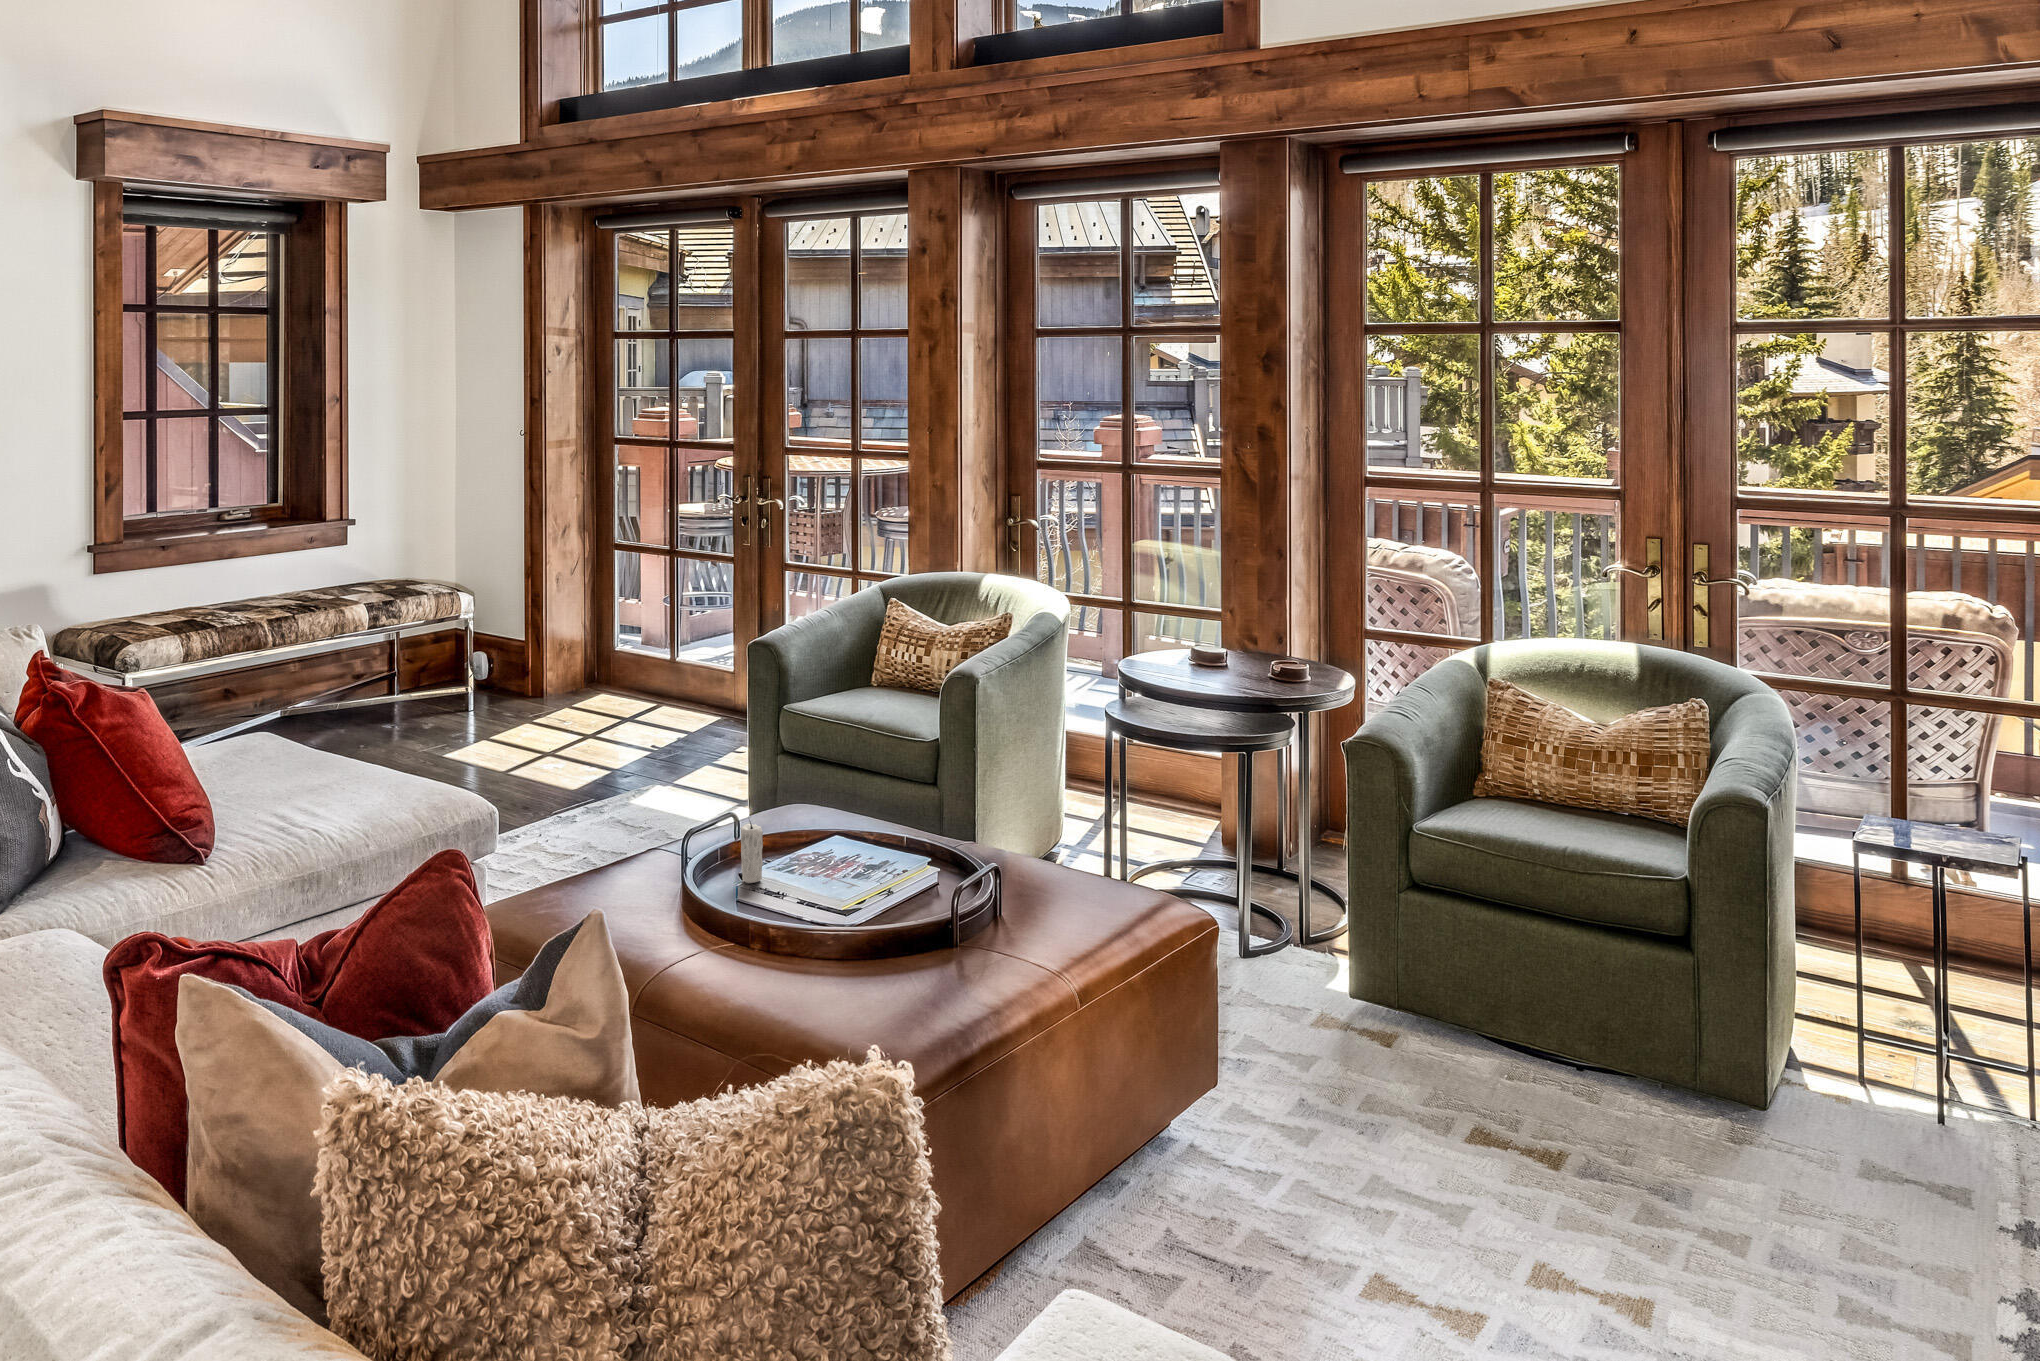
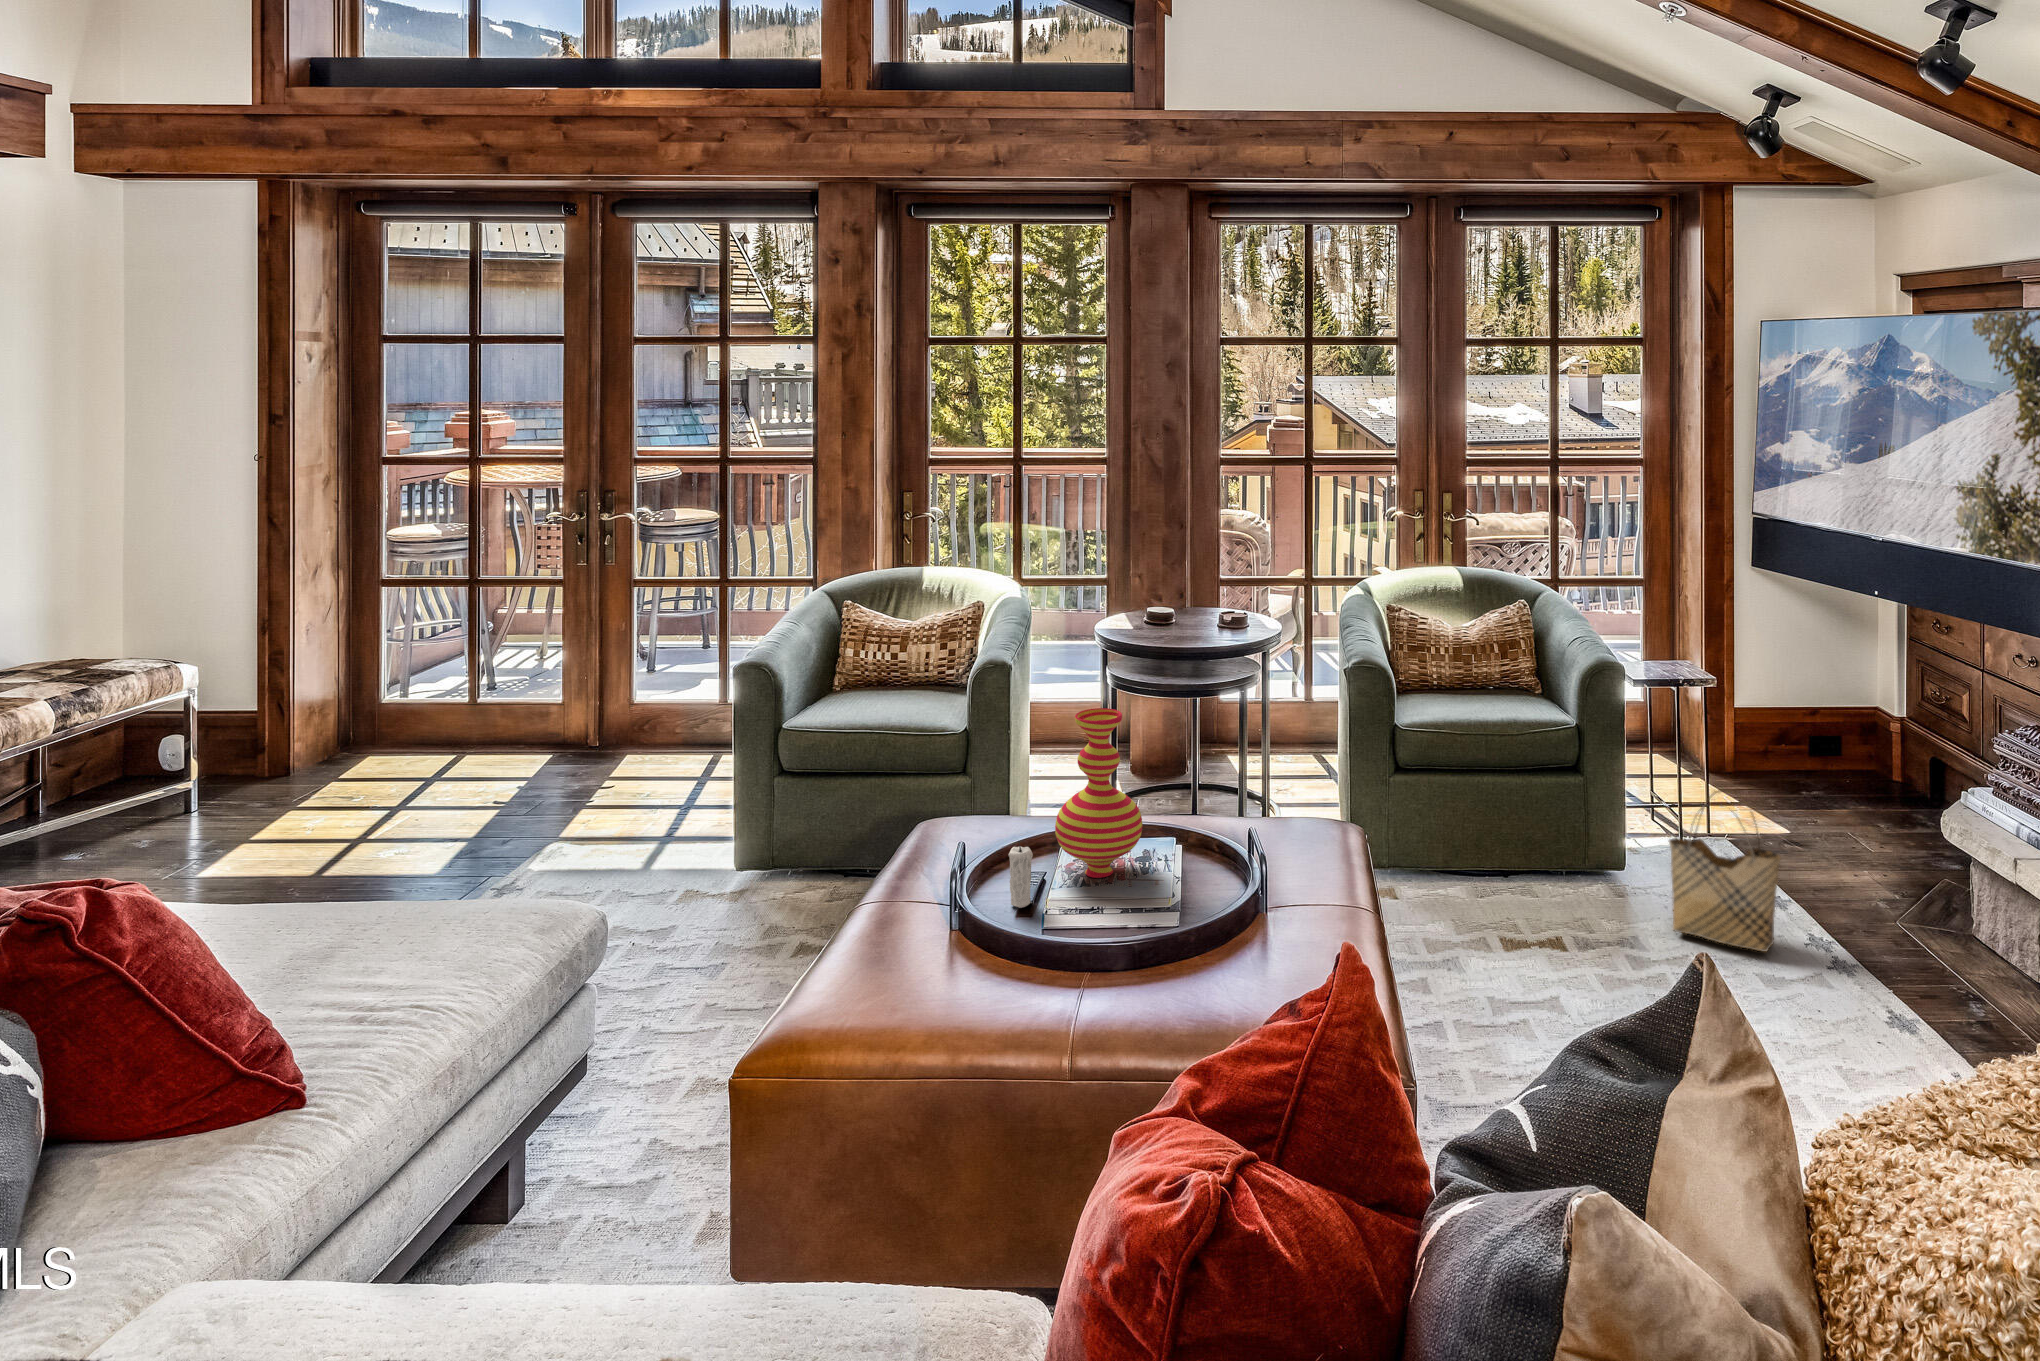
vase: none [807,707,896,880] -> present [1055,708,1142,878]
woven basket: none [1772,1024,1966,1293] -> present [1669,789,1780,952]

